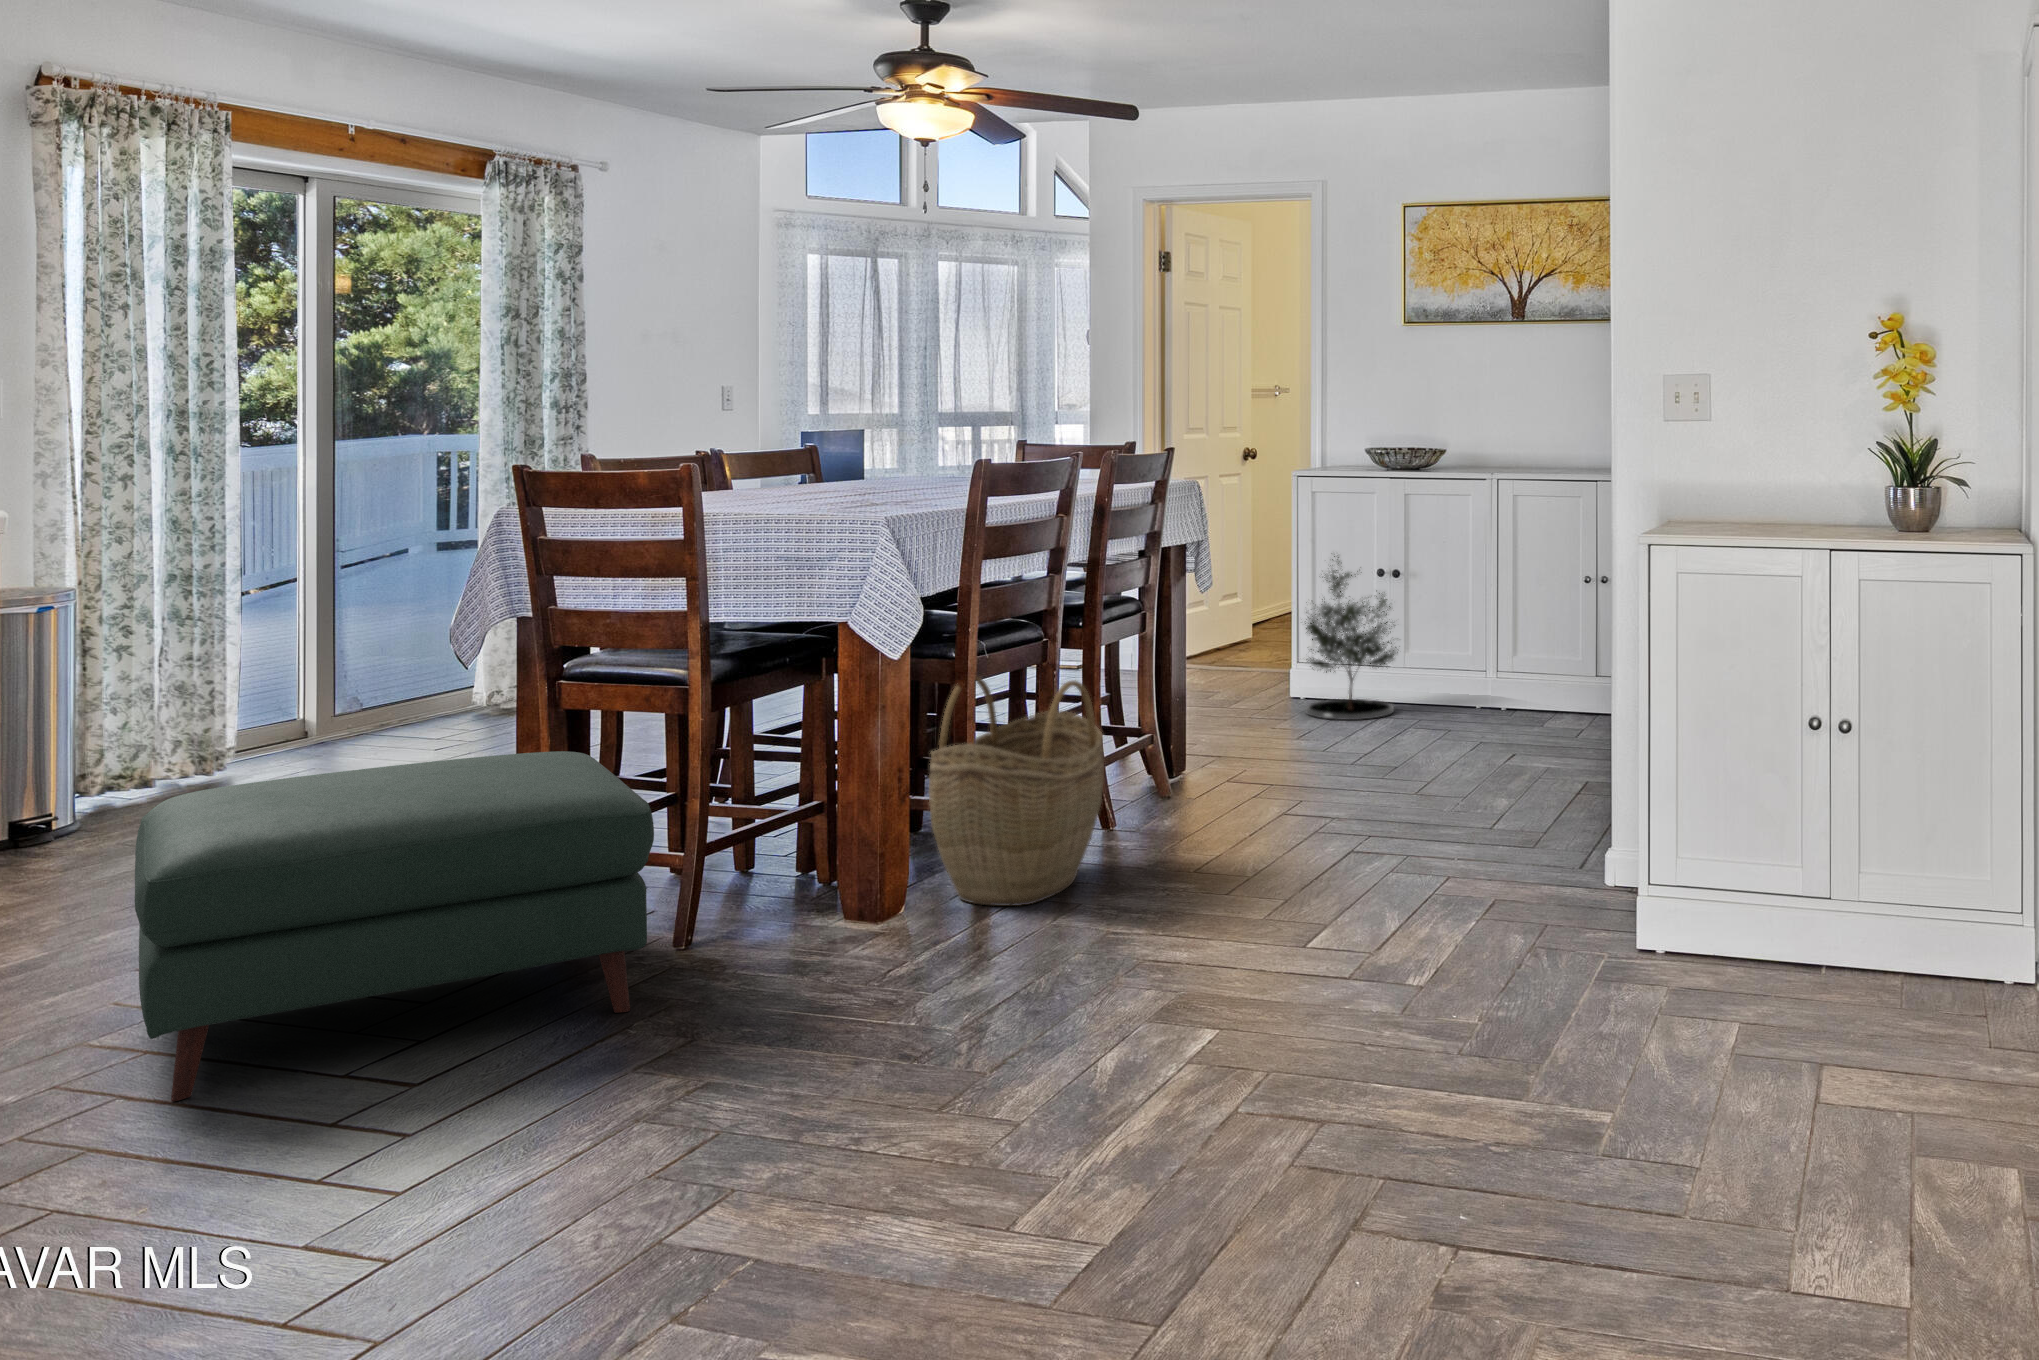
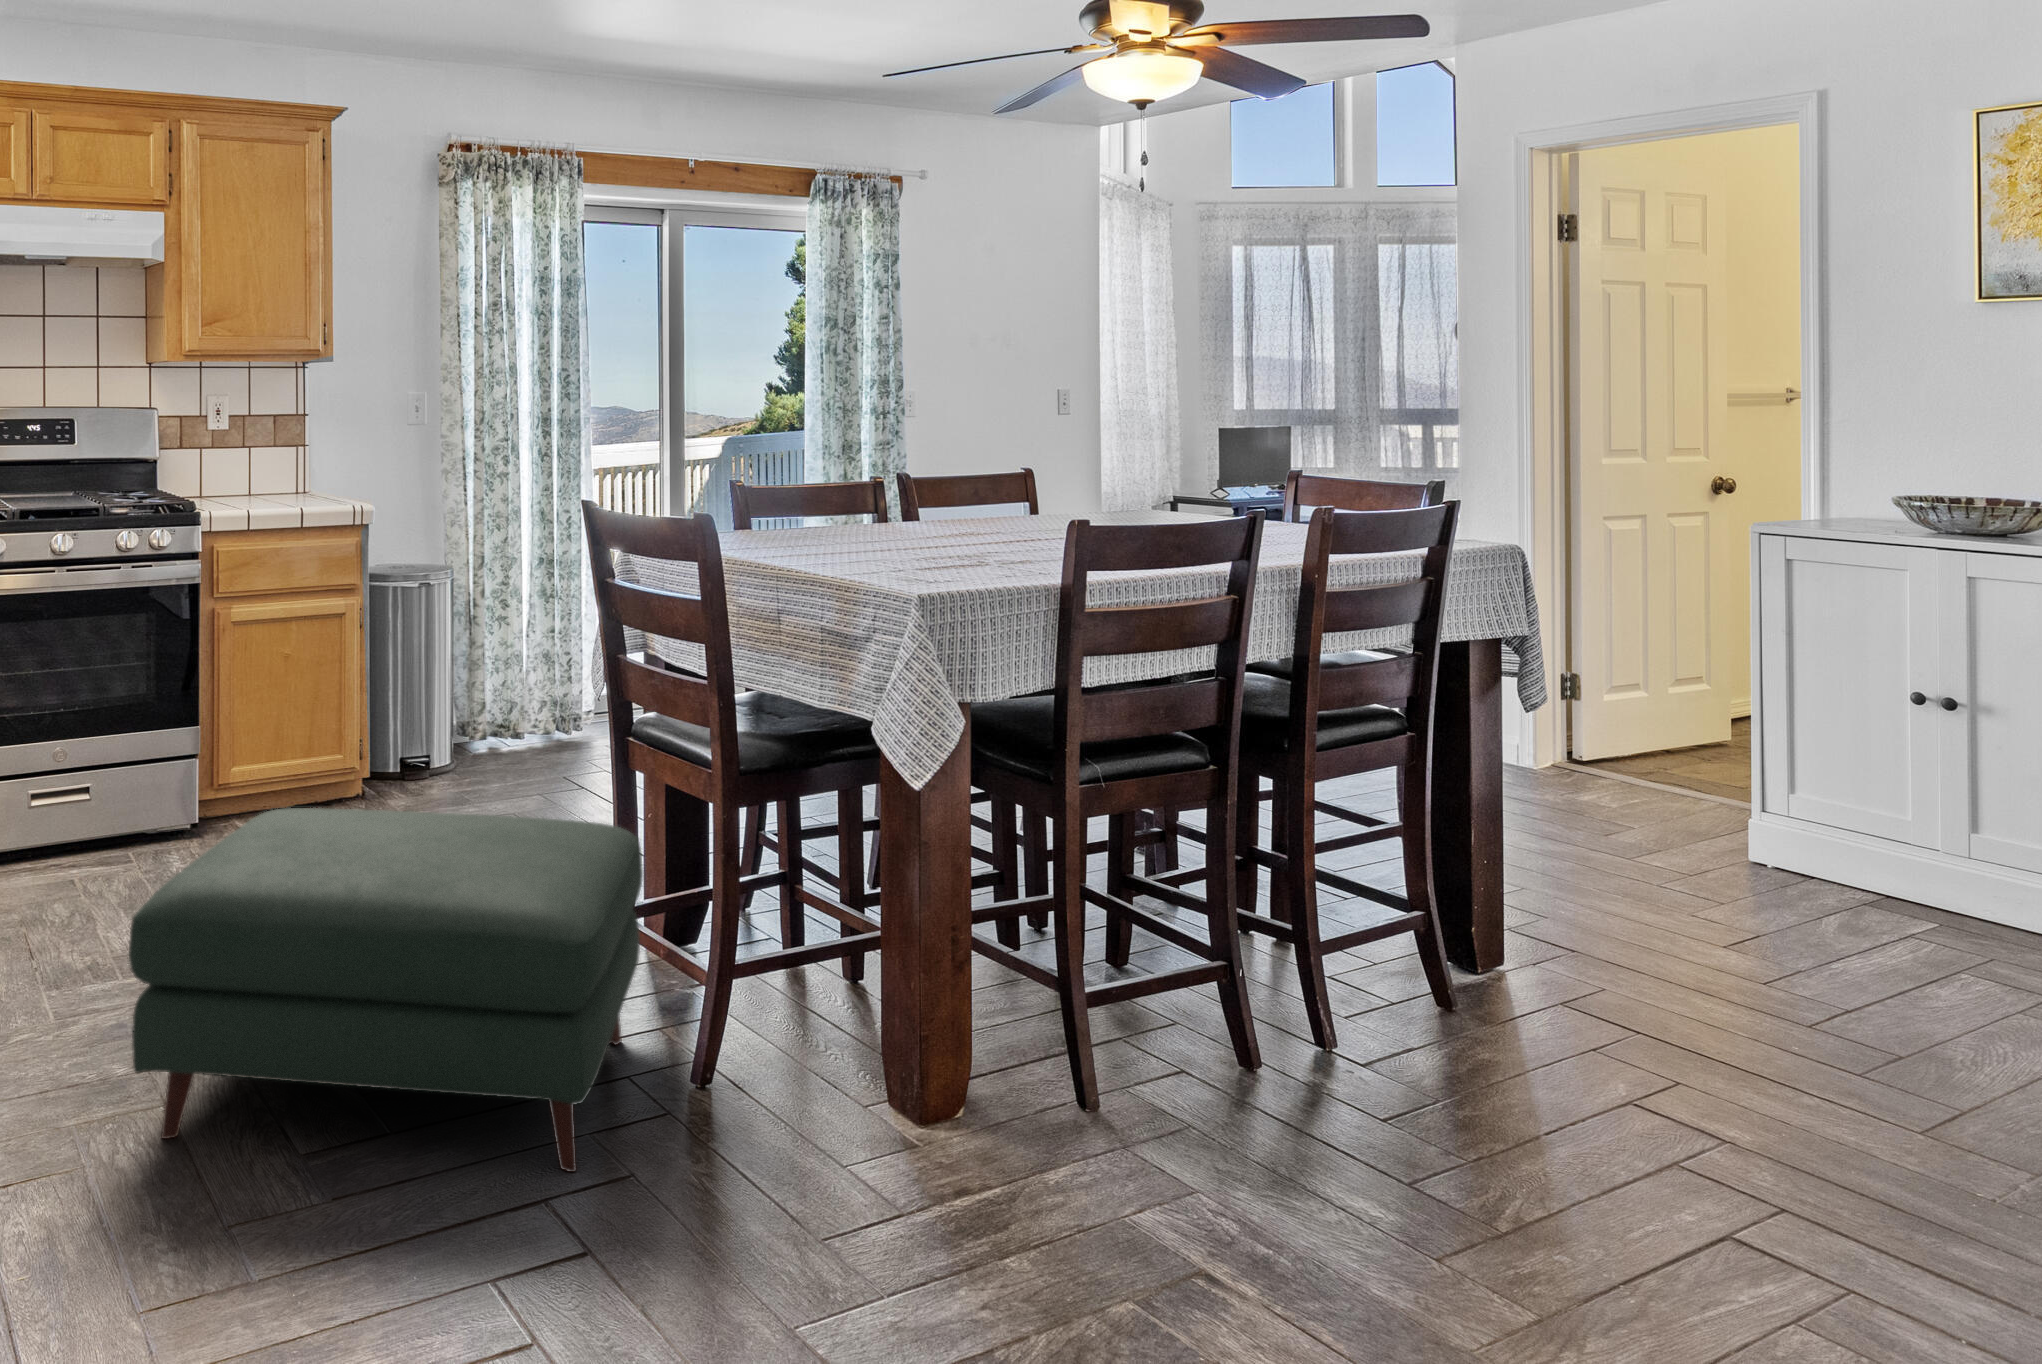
potted tree: present [1305,556,1398,720] -> none [1752,652,1957,923]
woven basket: present [929,677,1104,906] -> none [1007,808,1273,1157]

